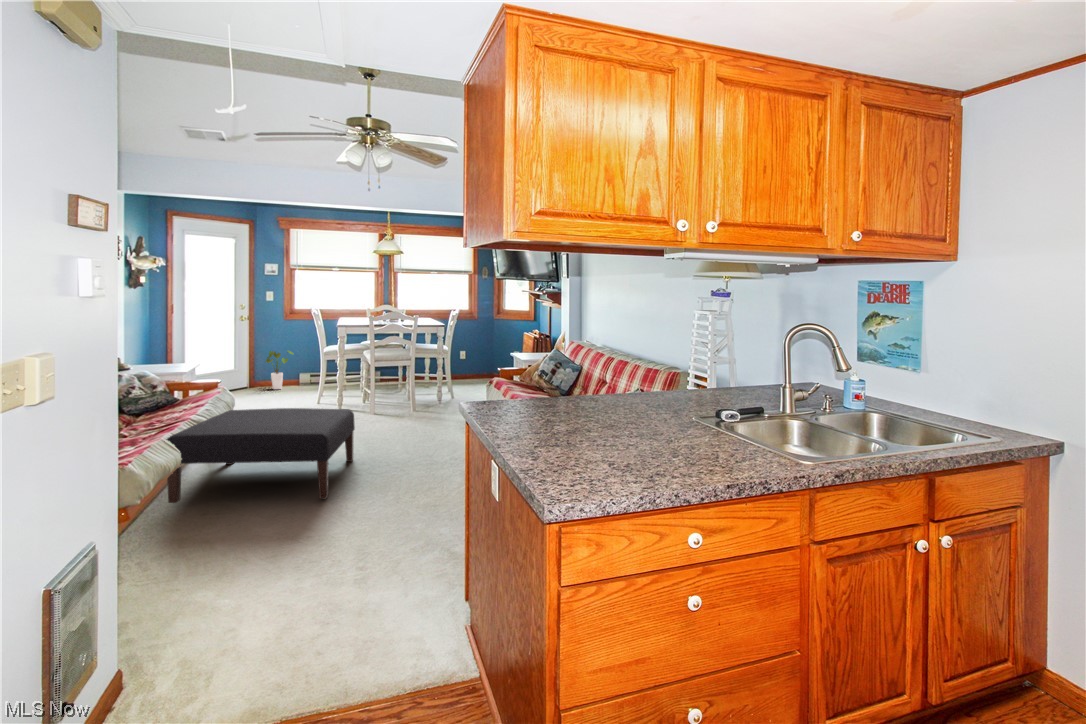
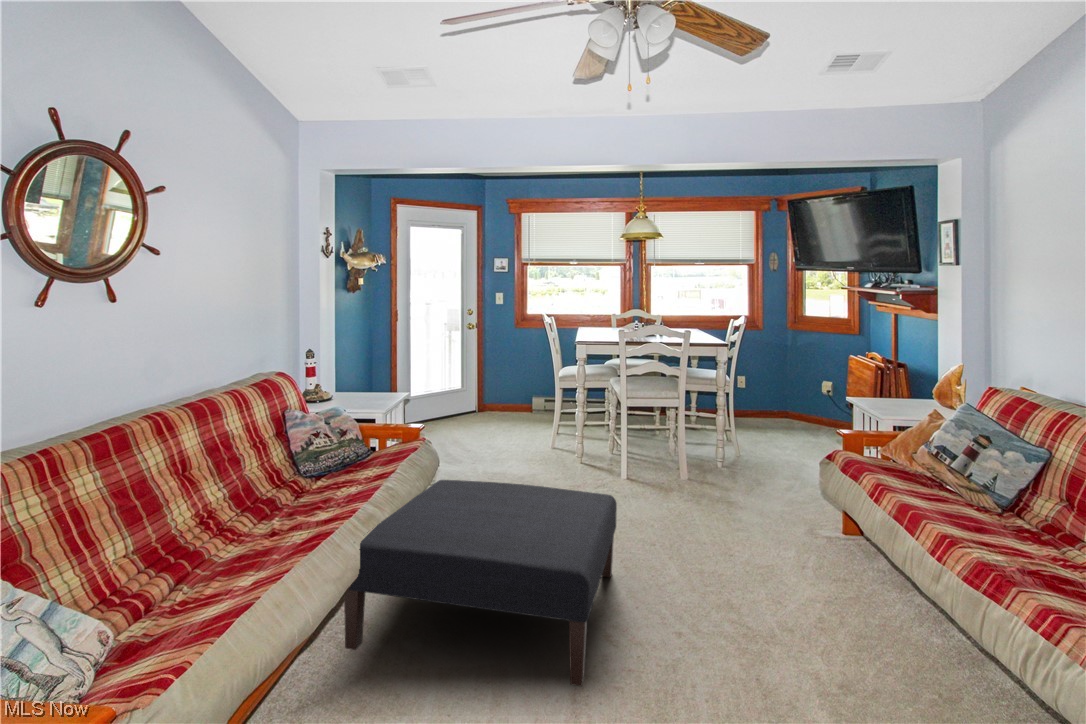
house plant: present [266,351,293,389] -> none [490,363,523,413]

